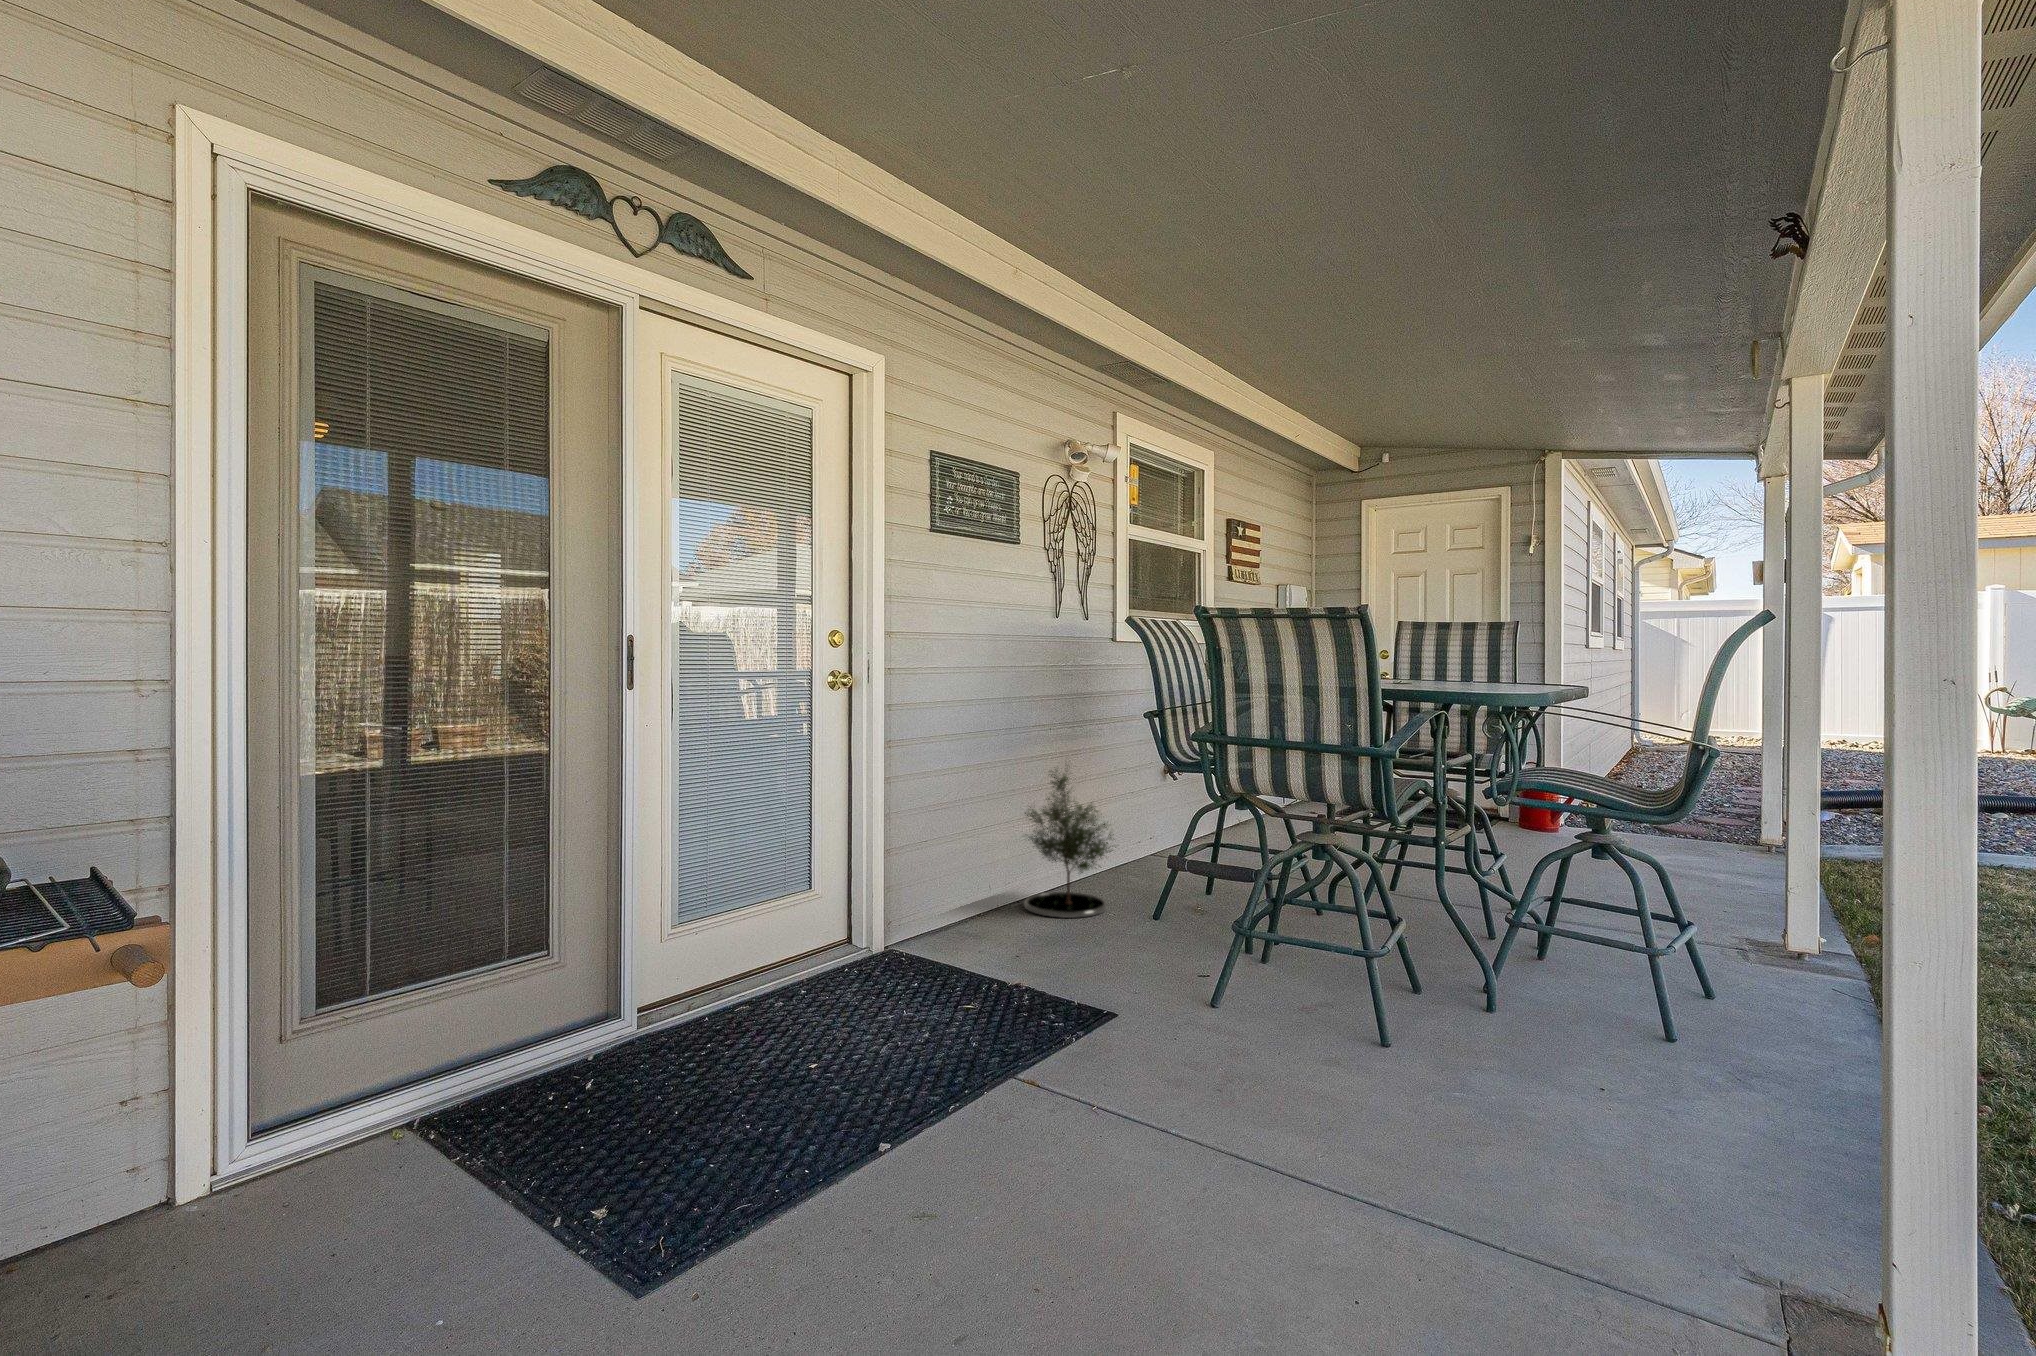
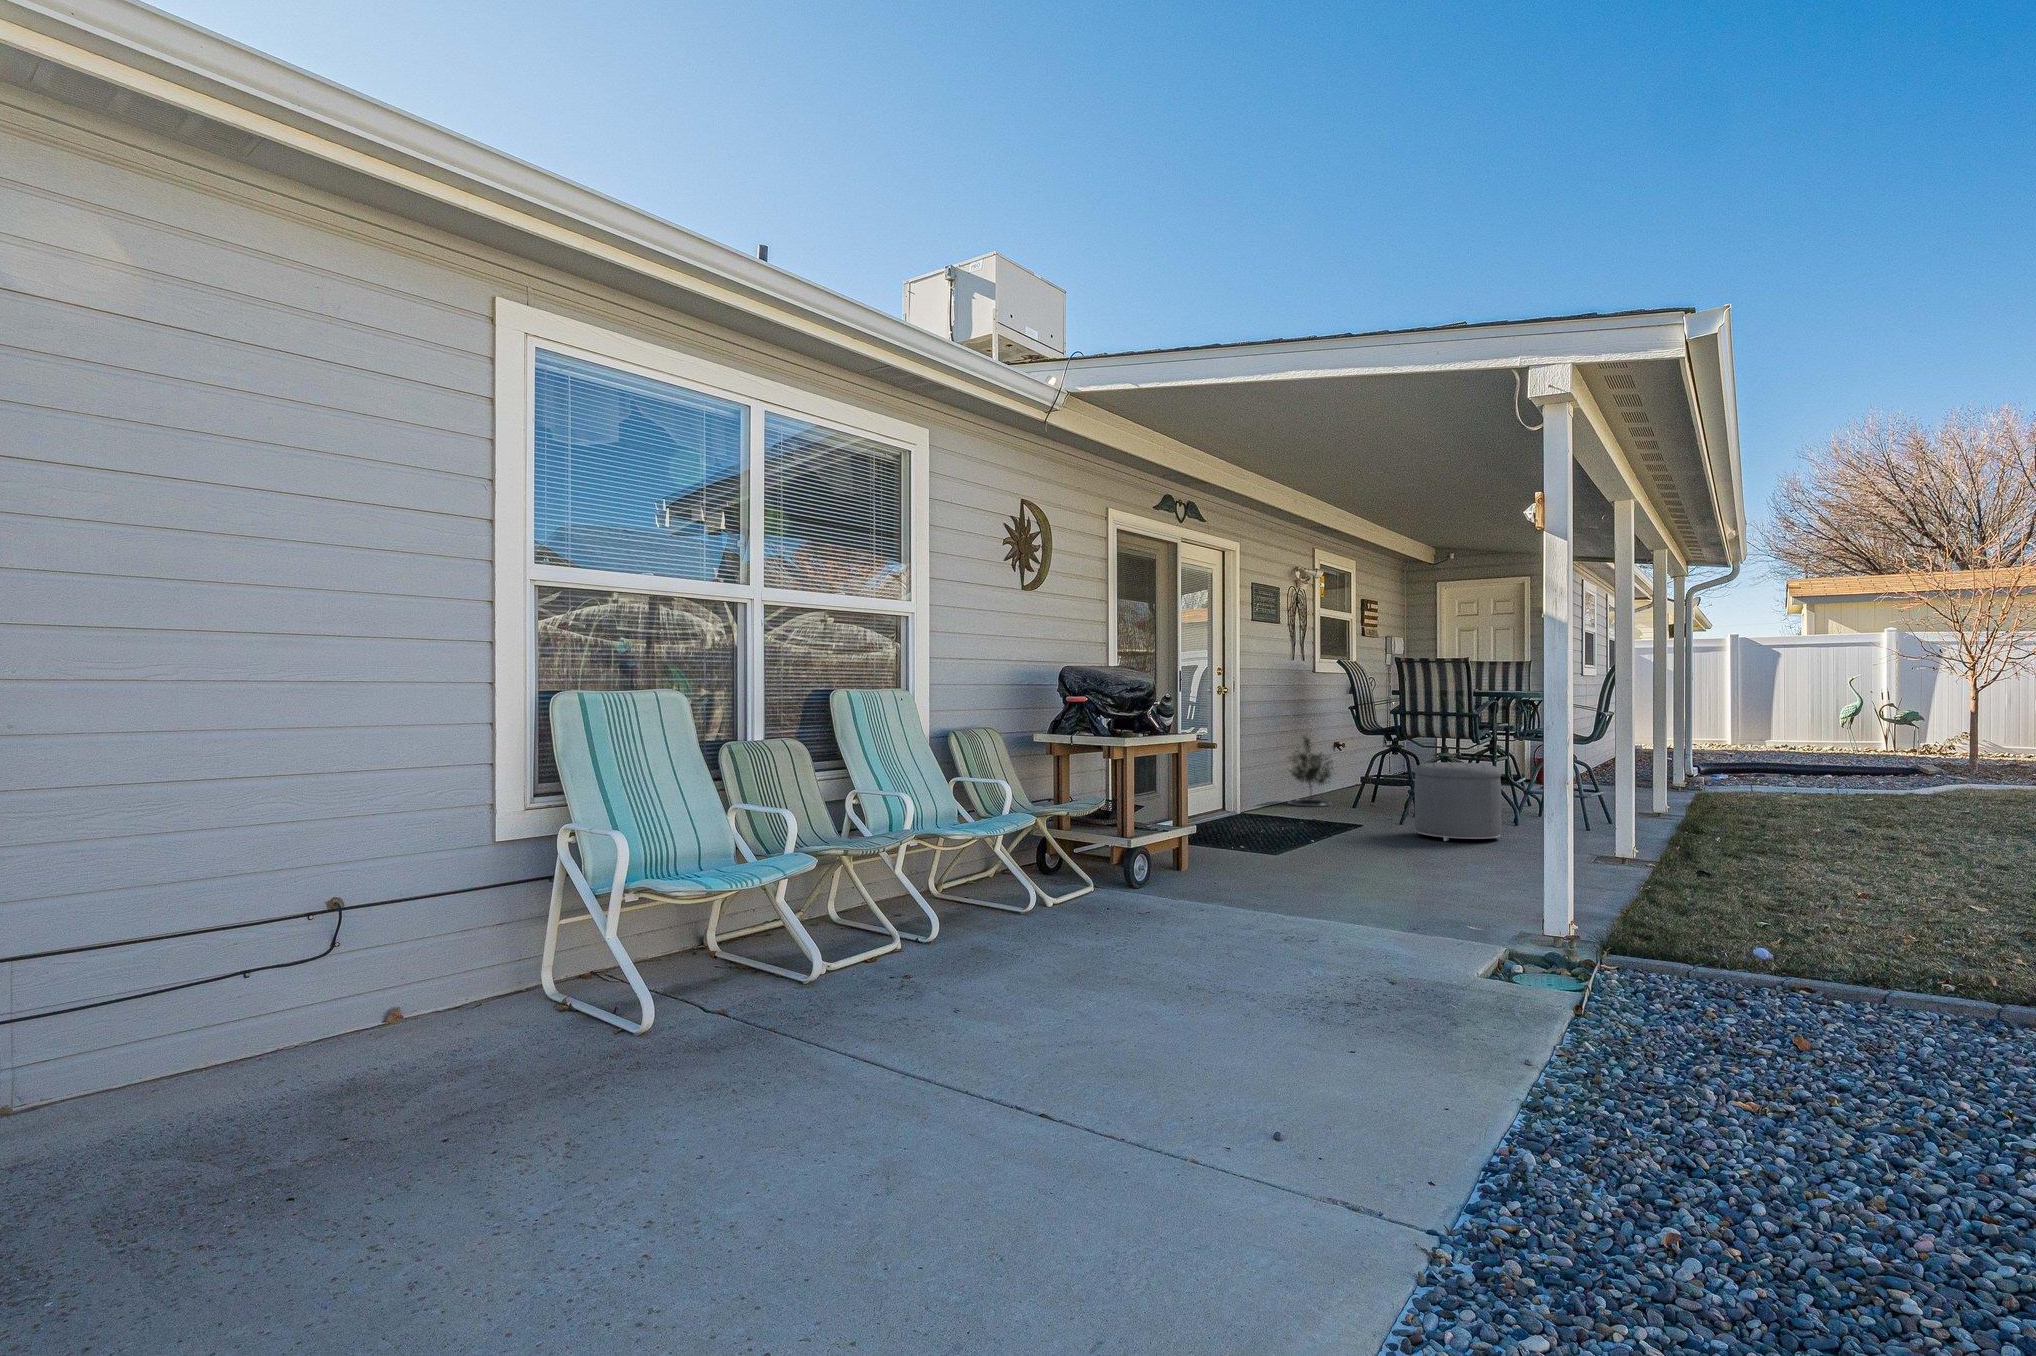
ottoman: none [1195,893,1436,1164] -> present [1414,762,1501,841]

